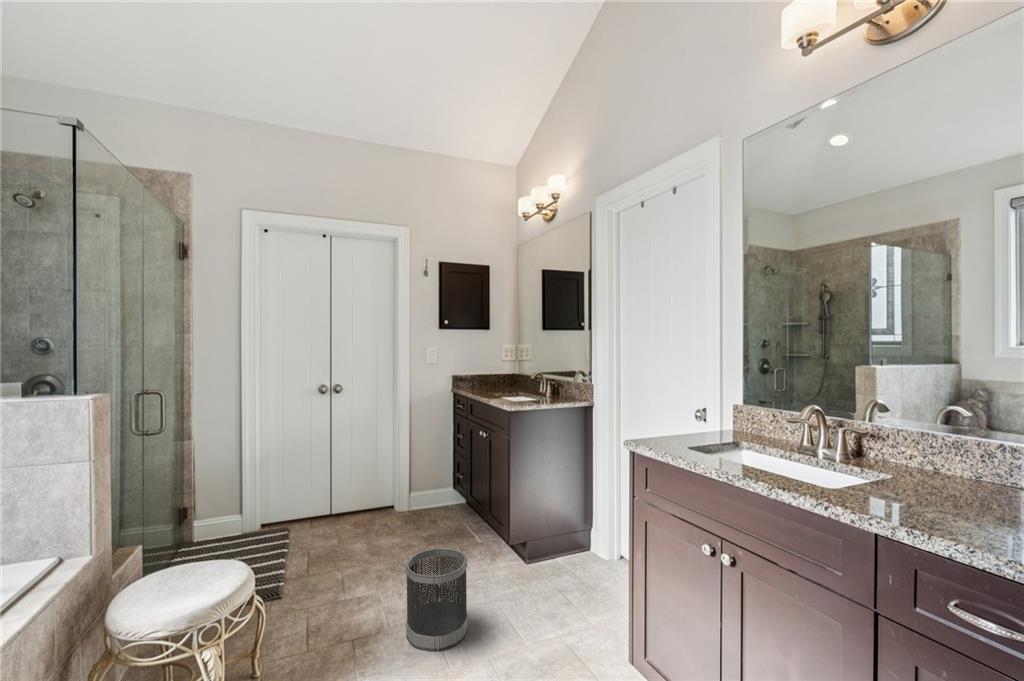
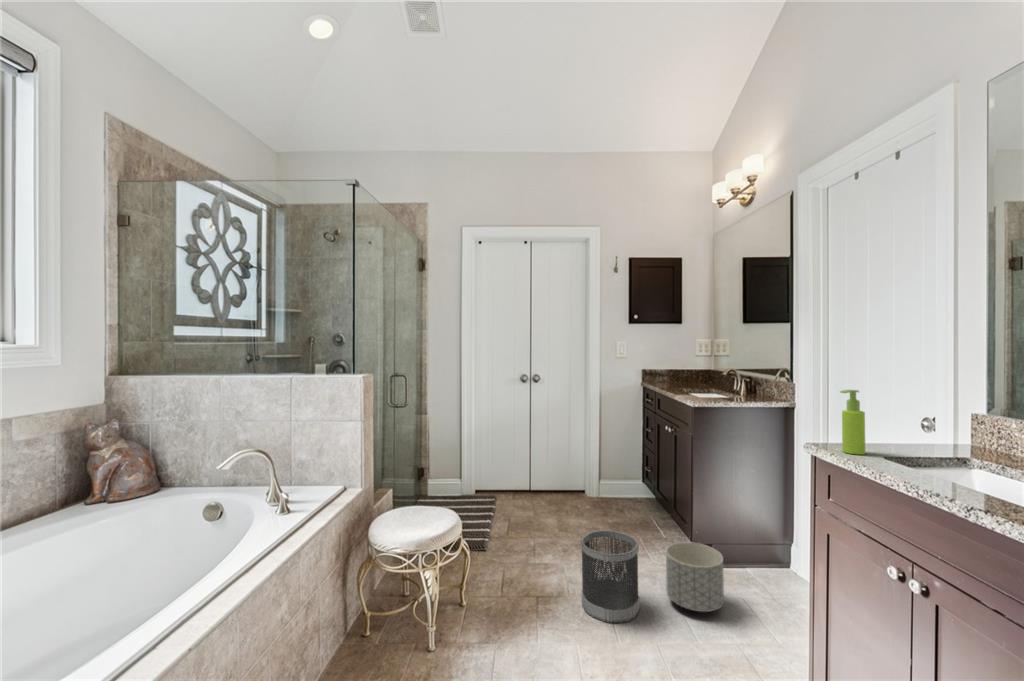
soap dispenser: none [653,389,671,445] -> present [840,390,865,455]
planter: none [492,545,545,614] -> present [666,542,724,612]

